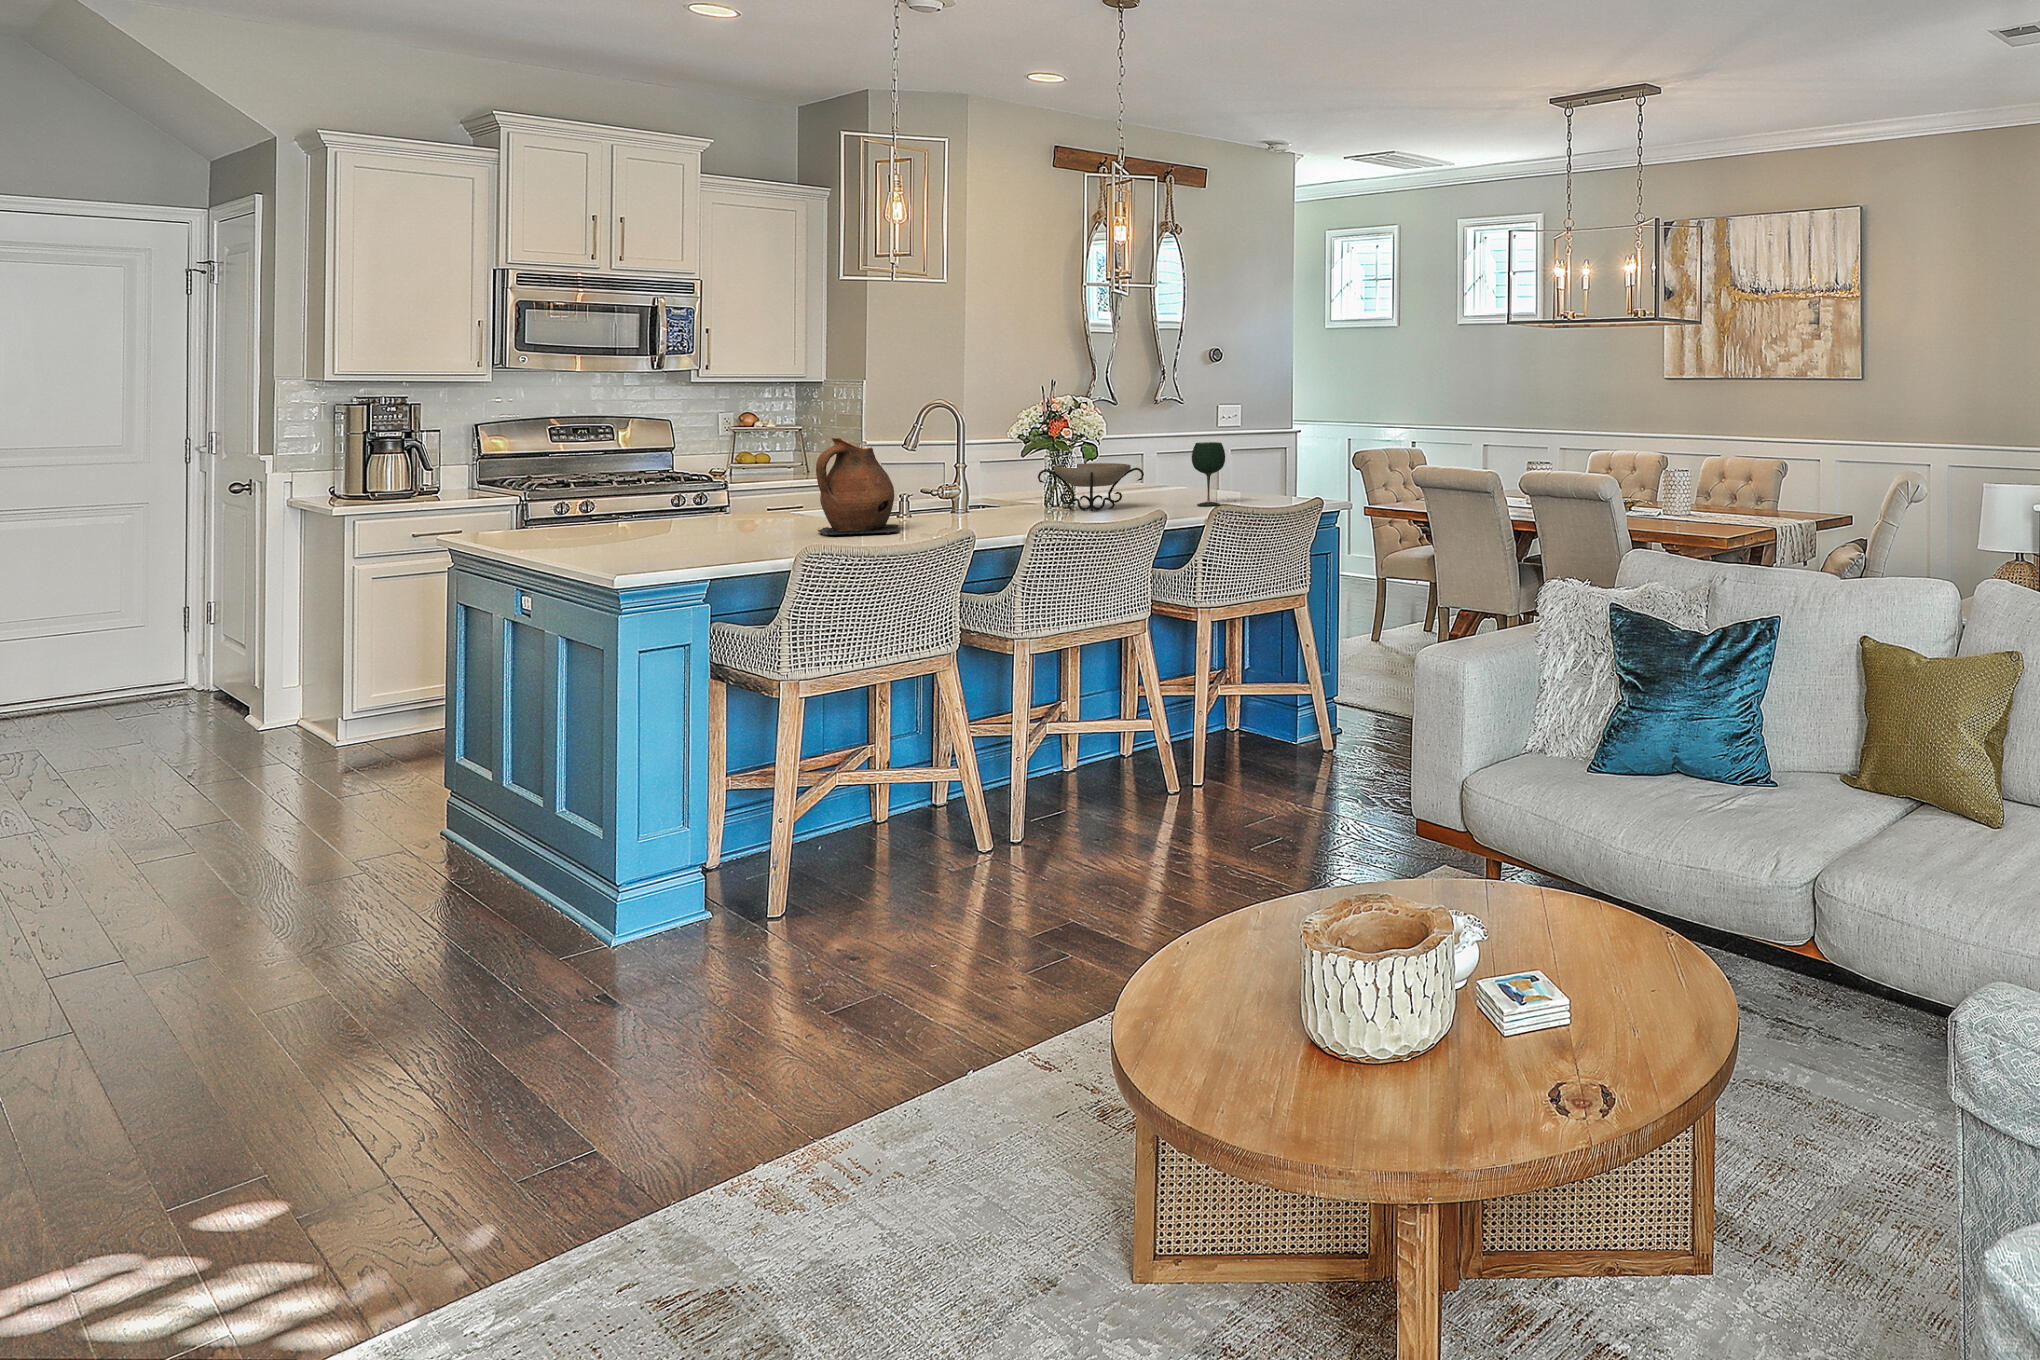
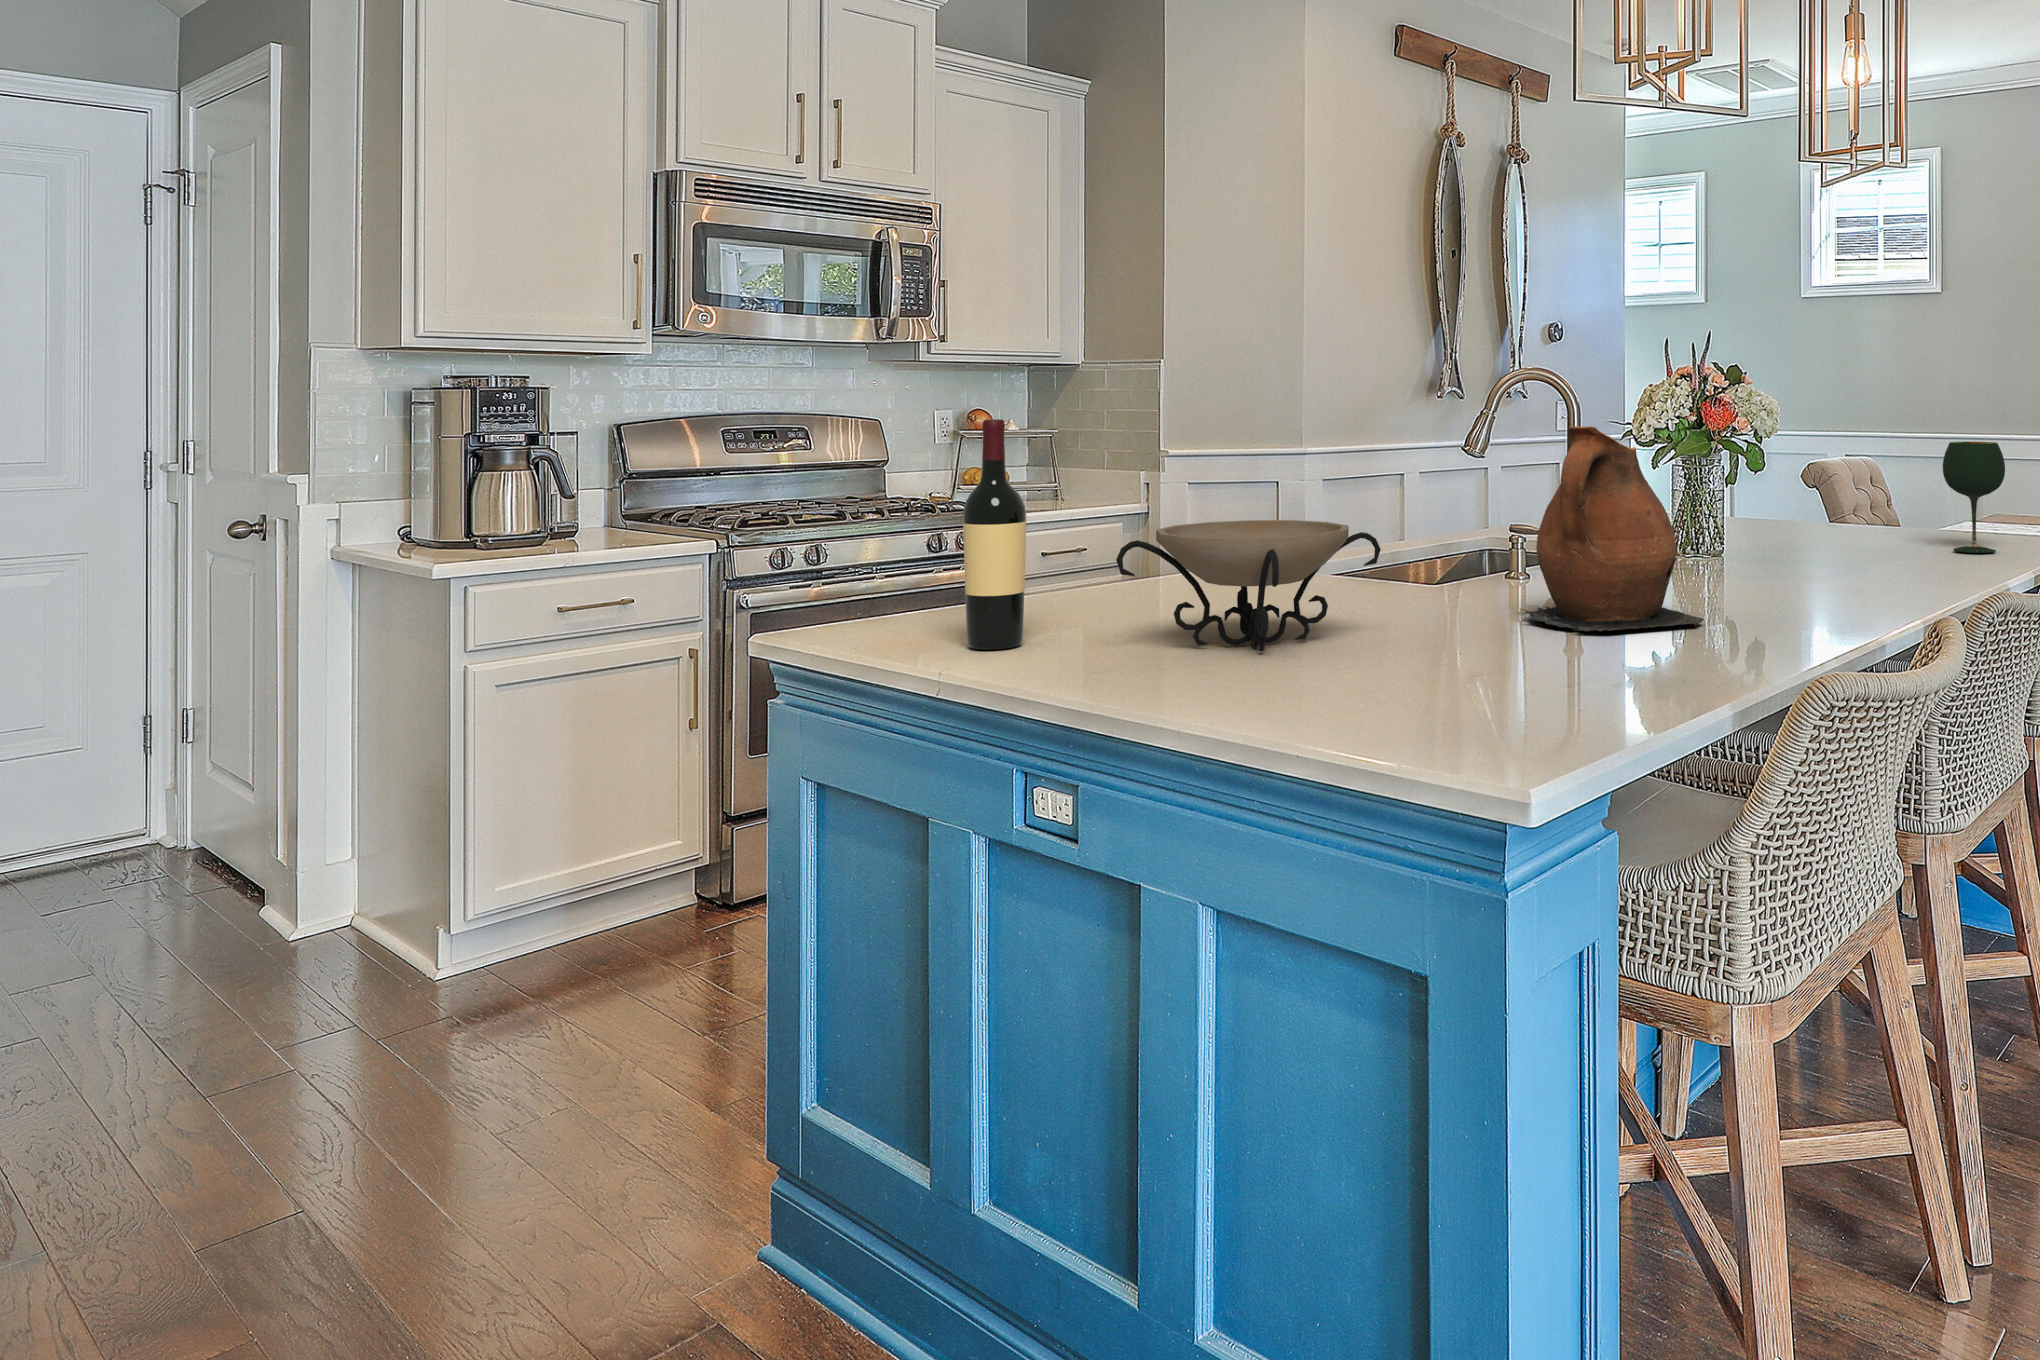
wine bottle: none [527,434,560,541] -> present [963,419,1026,650]
decorative bowl: present [1038,463,1144,511] -> present [1116,520,1381,652]

